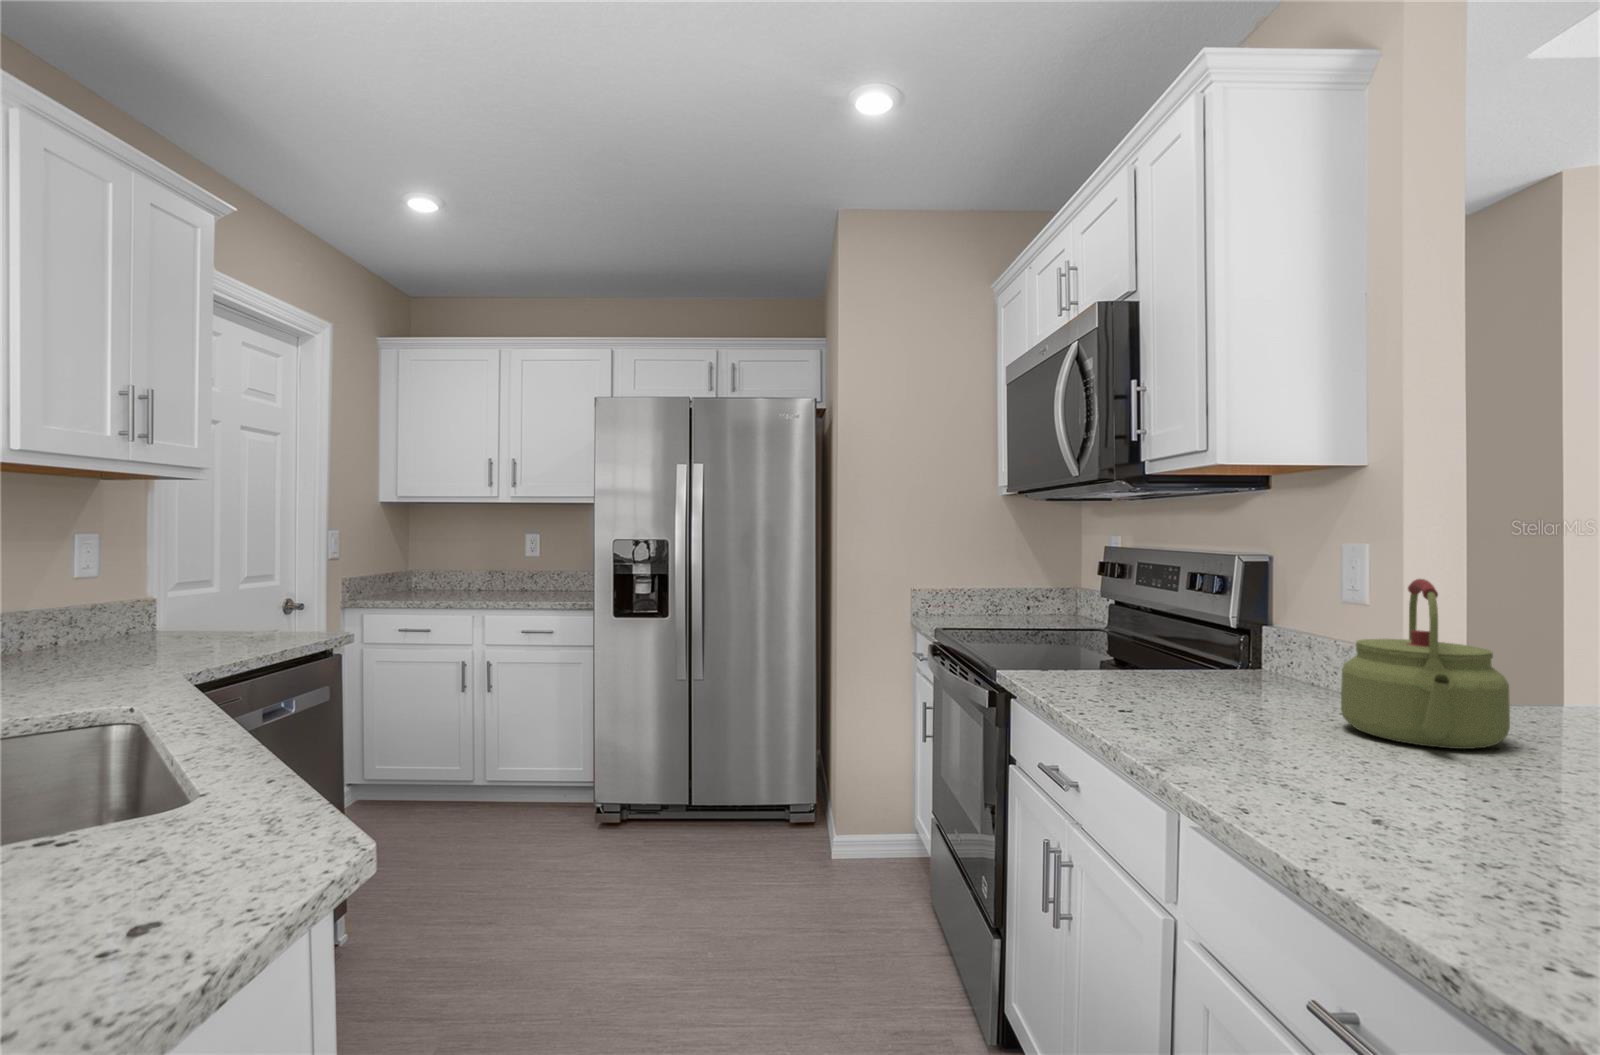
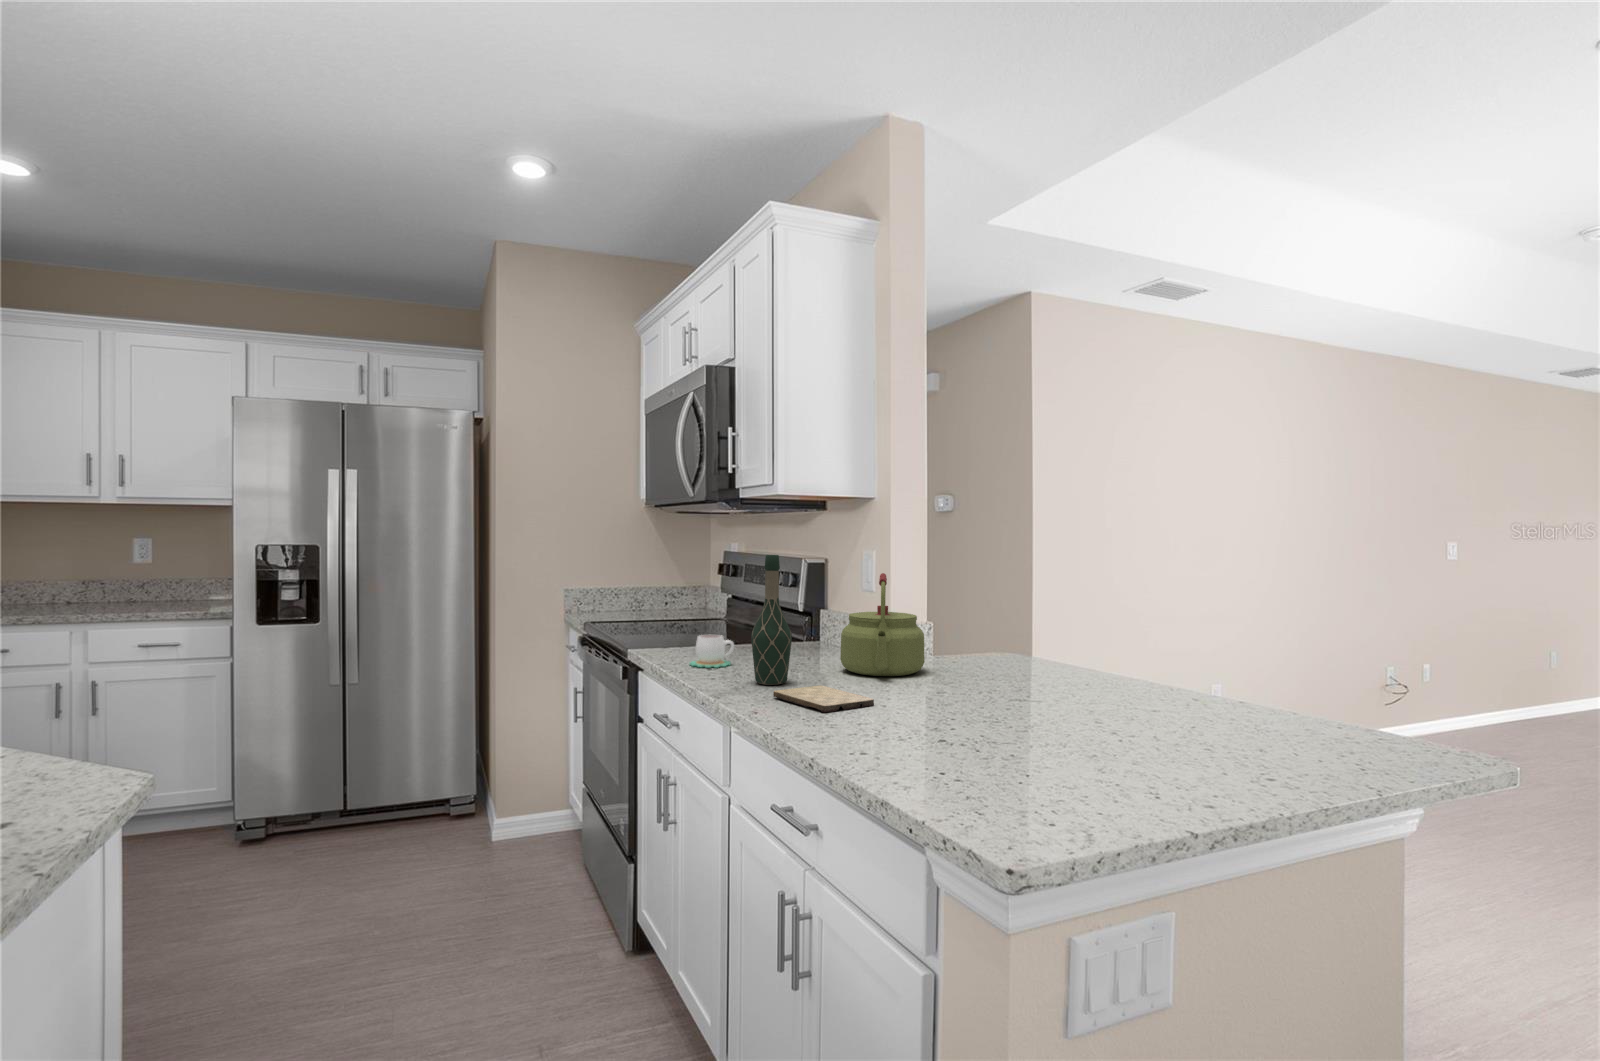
wine bottle: none [1201,546,1272,747] -> present [751,555,792,685]
mug: none [1088,658,1156,707] -> present [689,635,734,668]
cutting board: none [1259,759,1475,820] -> present [773,685,874,712]

